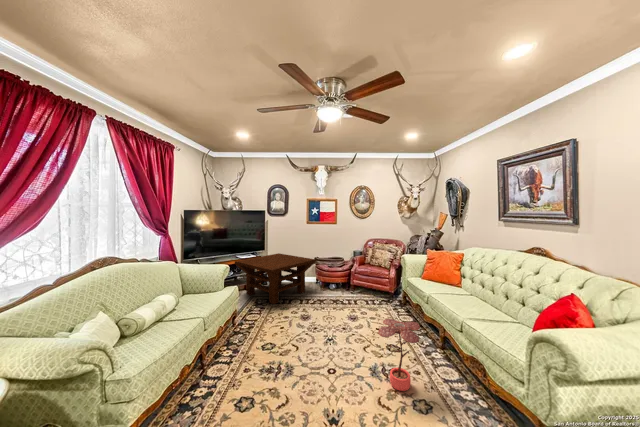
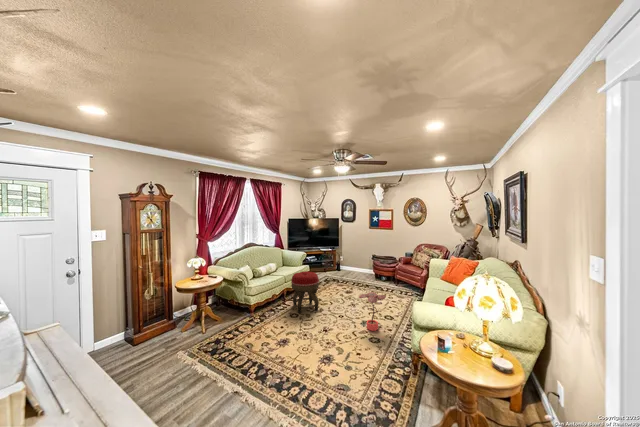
coffee table: present [235,253,316,304] -> none [316,250,369,282]
footstool: none [226,299,283,391] -> present [291,271,319,313]

